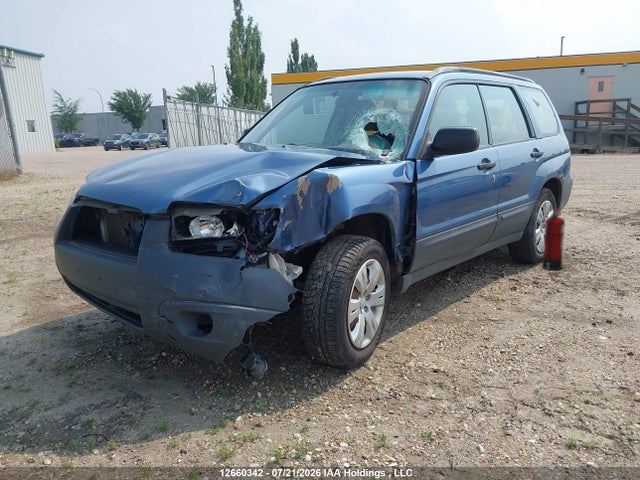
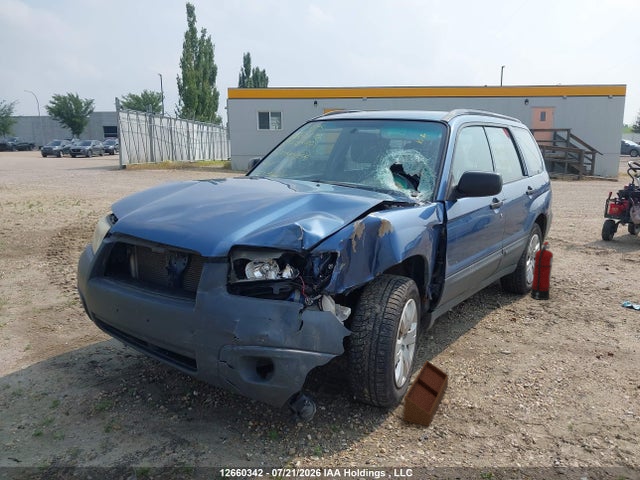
storage bin: none [361,324,419,387] -> present [404,361,448,426]

